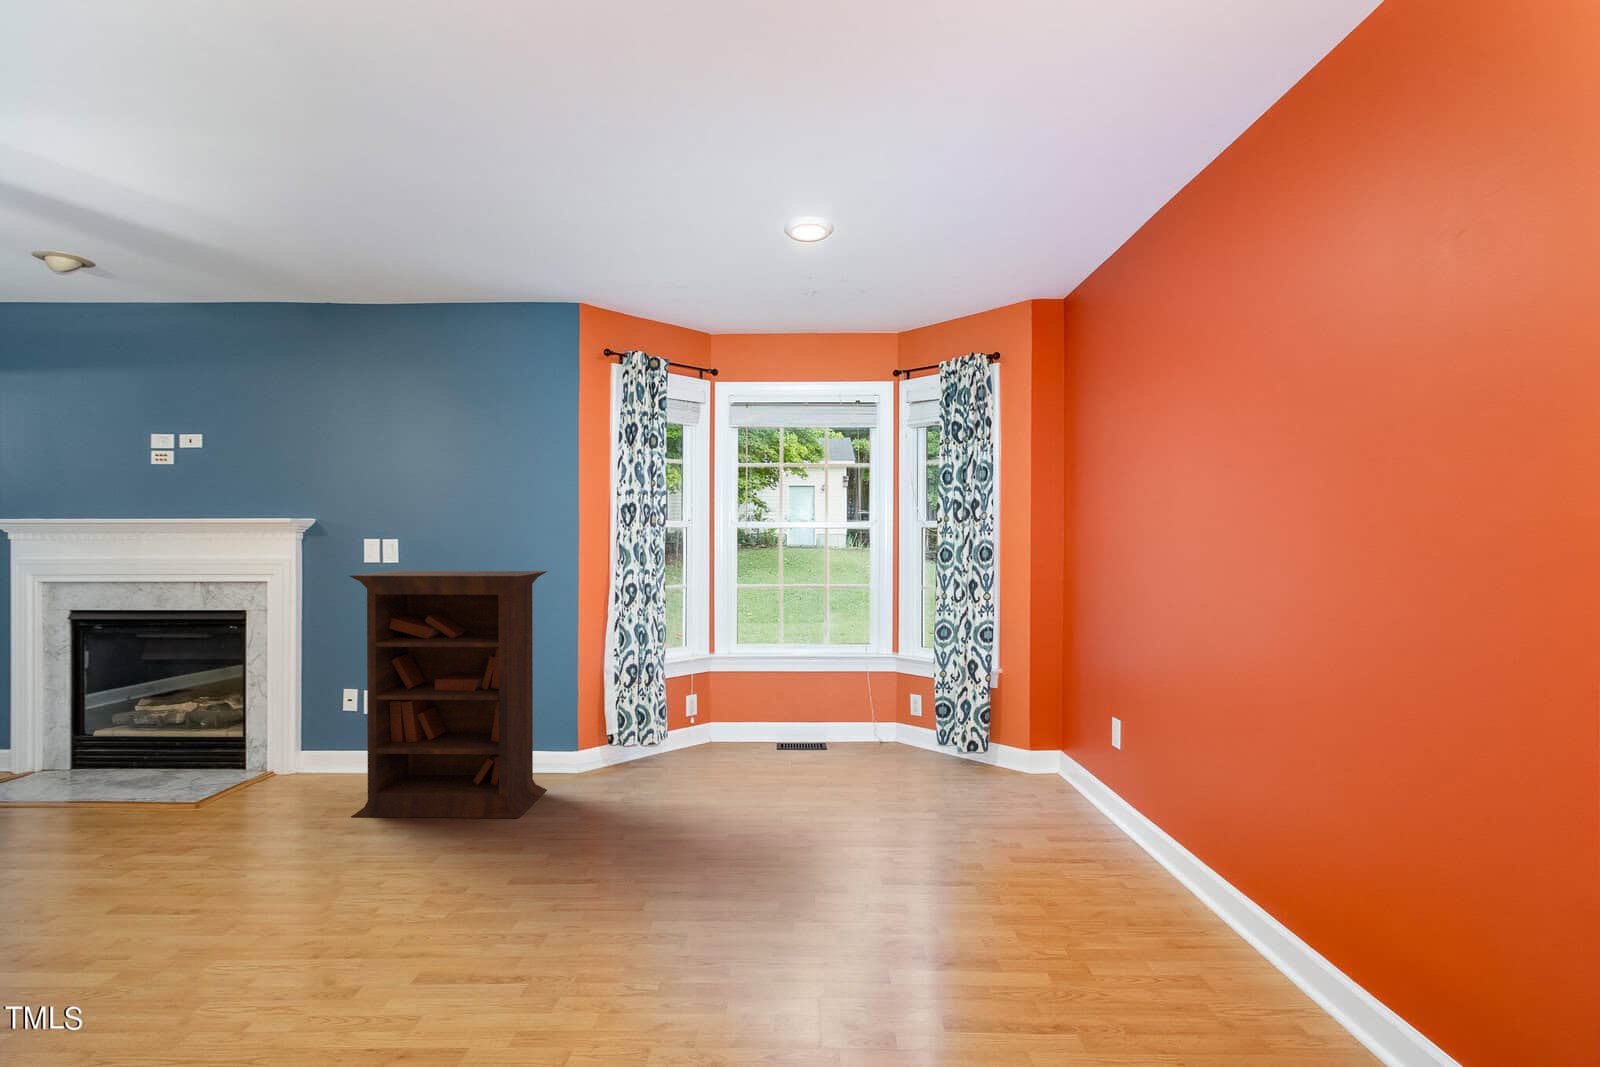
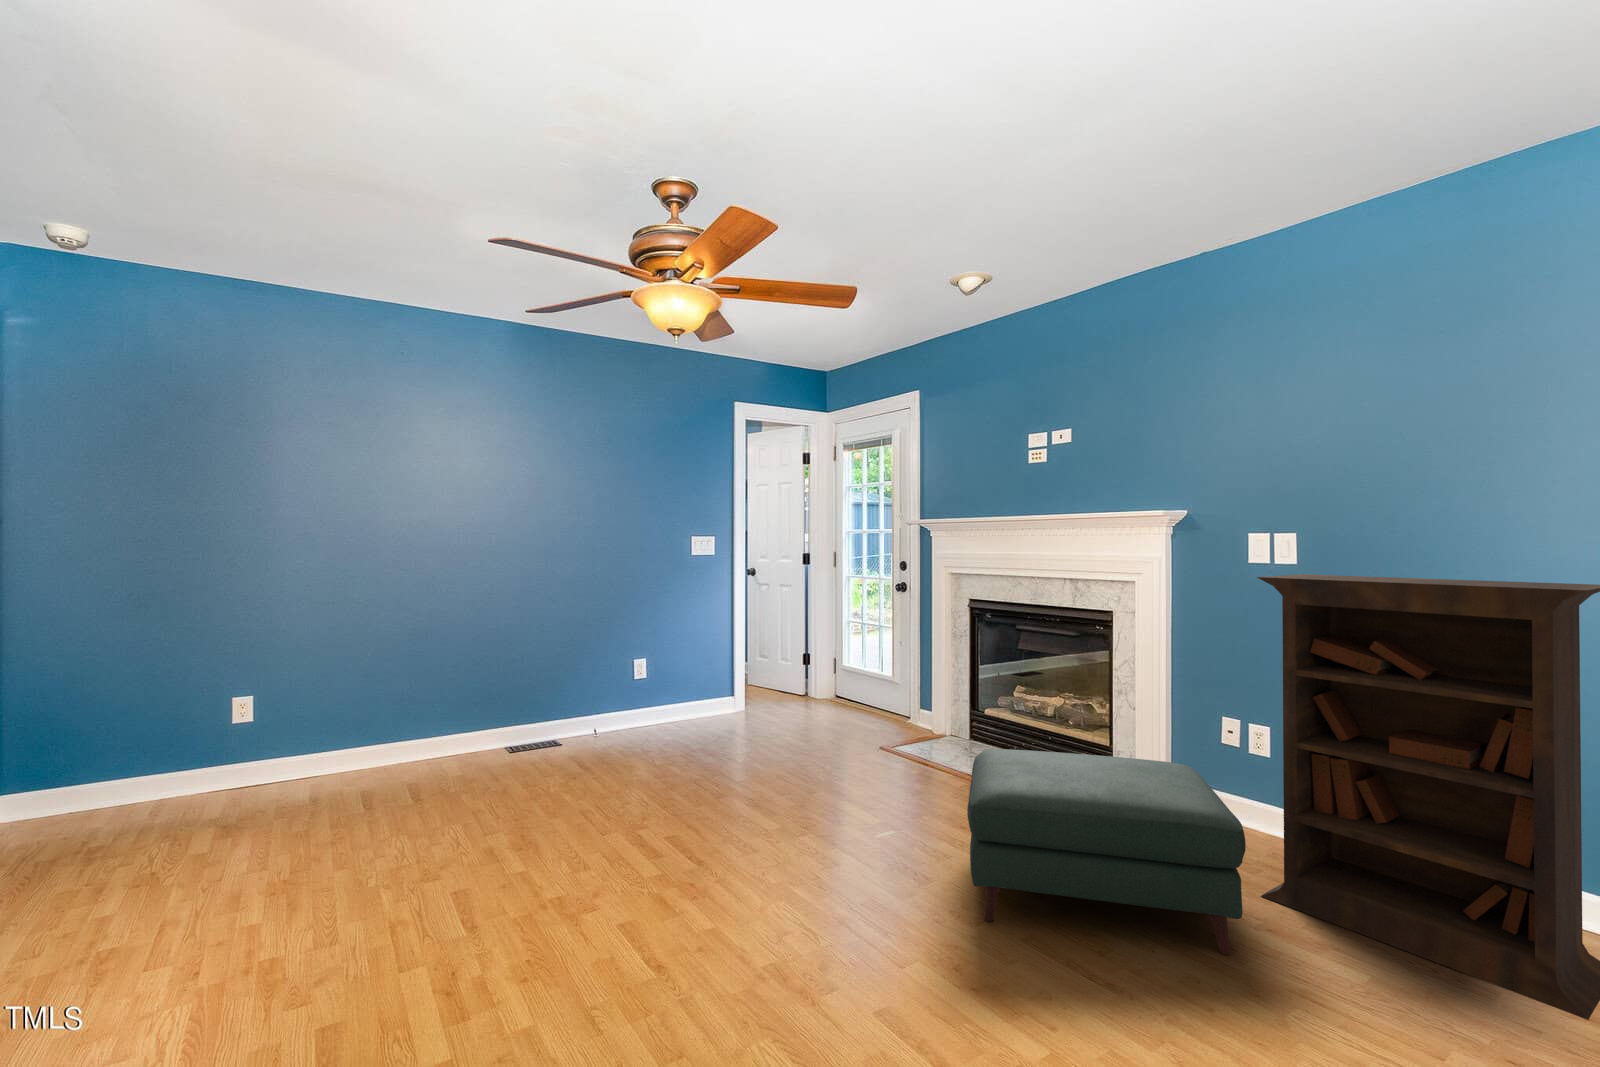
ottoman: none [37,732,321,921] -> present [967,749,1246,955]

